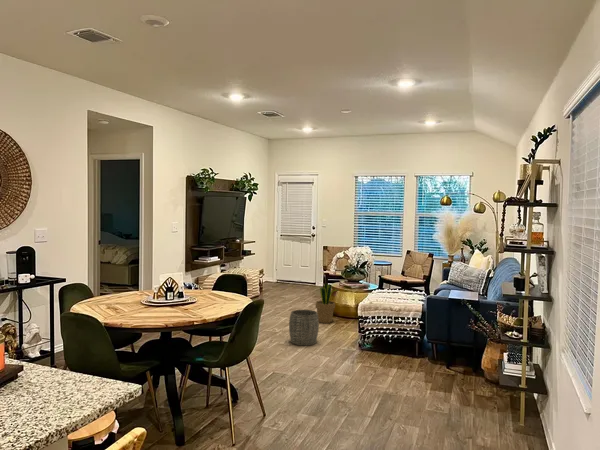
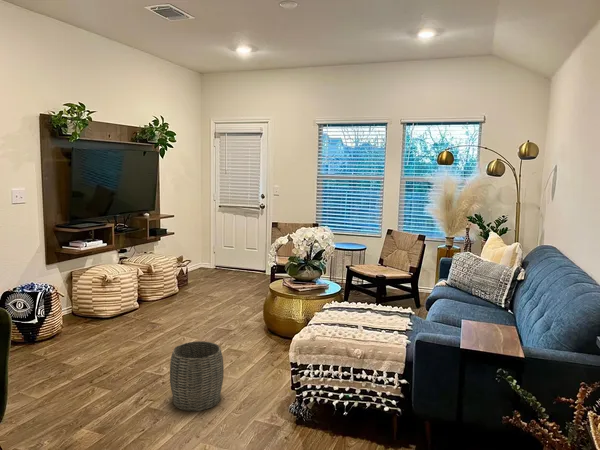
potted plant: present [316,283,338,323] -> none [238,286,275,350]

